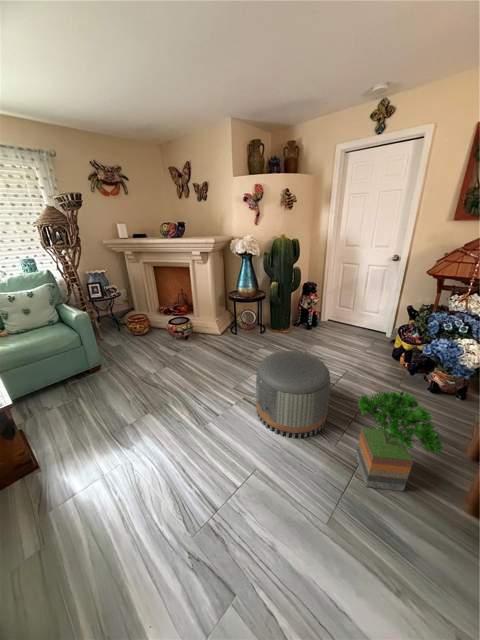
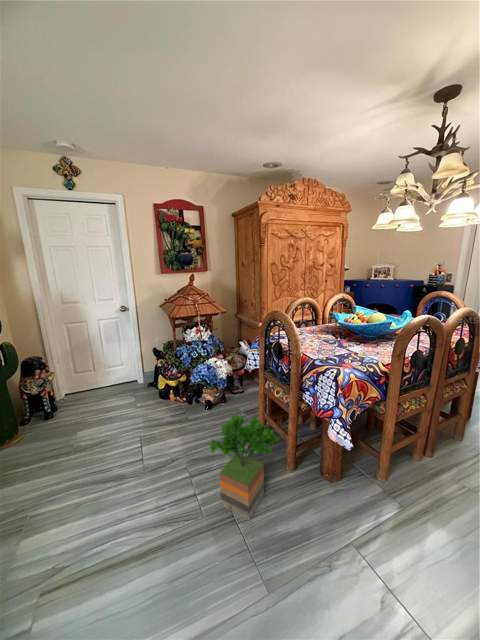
pouf: present [256,351,331,438] -> none [60,439,177,591]

